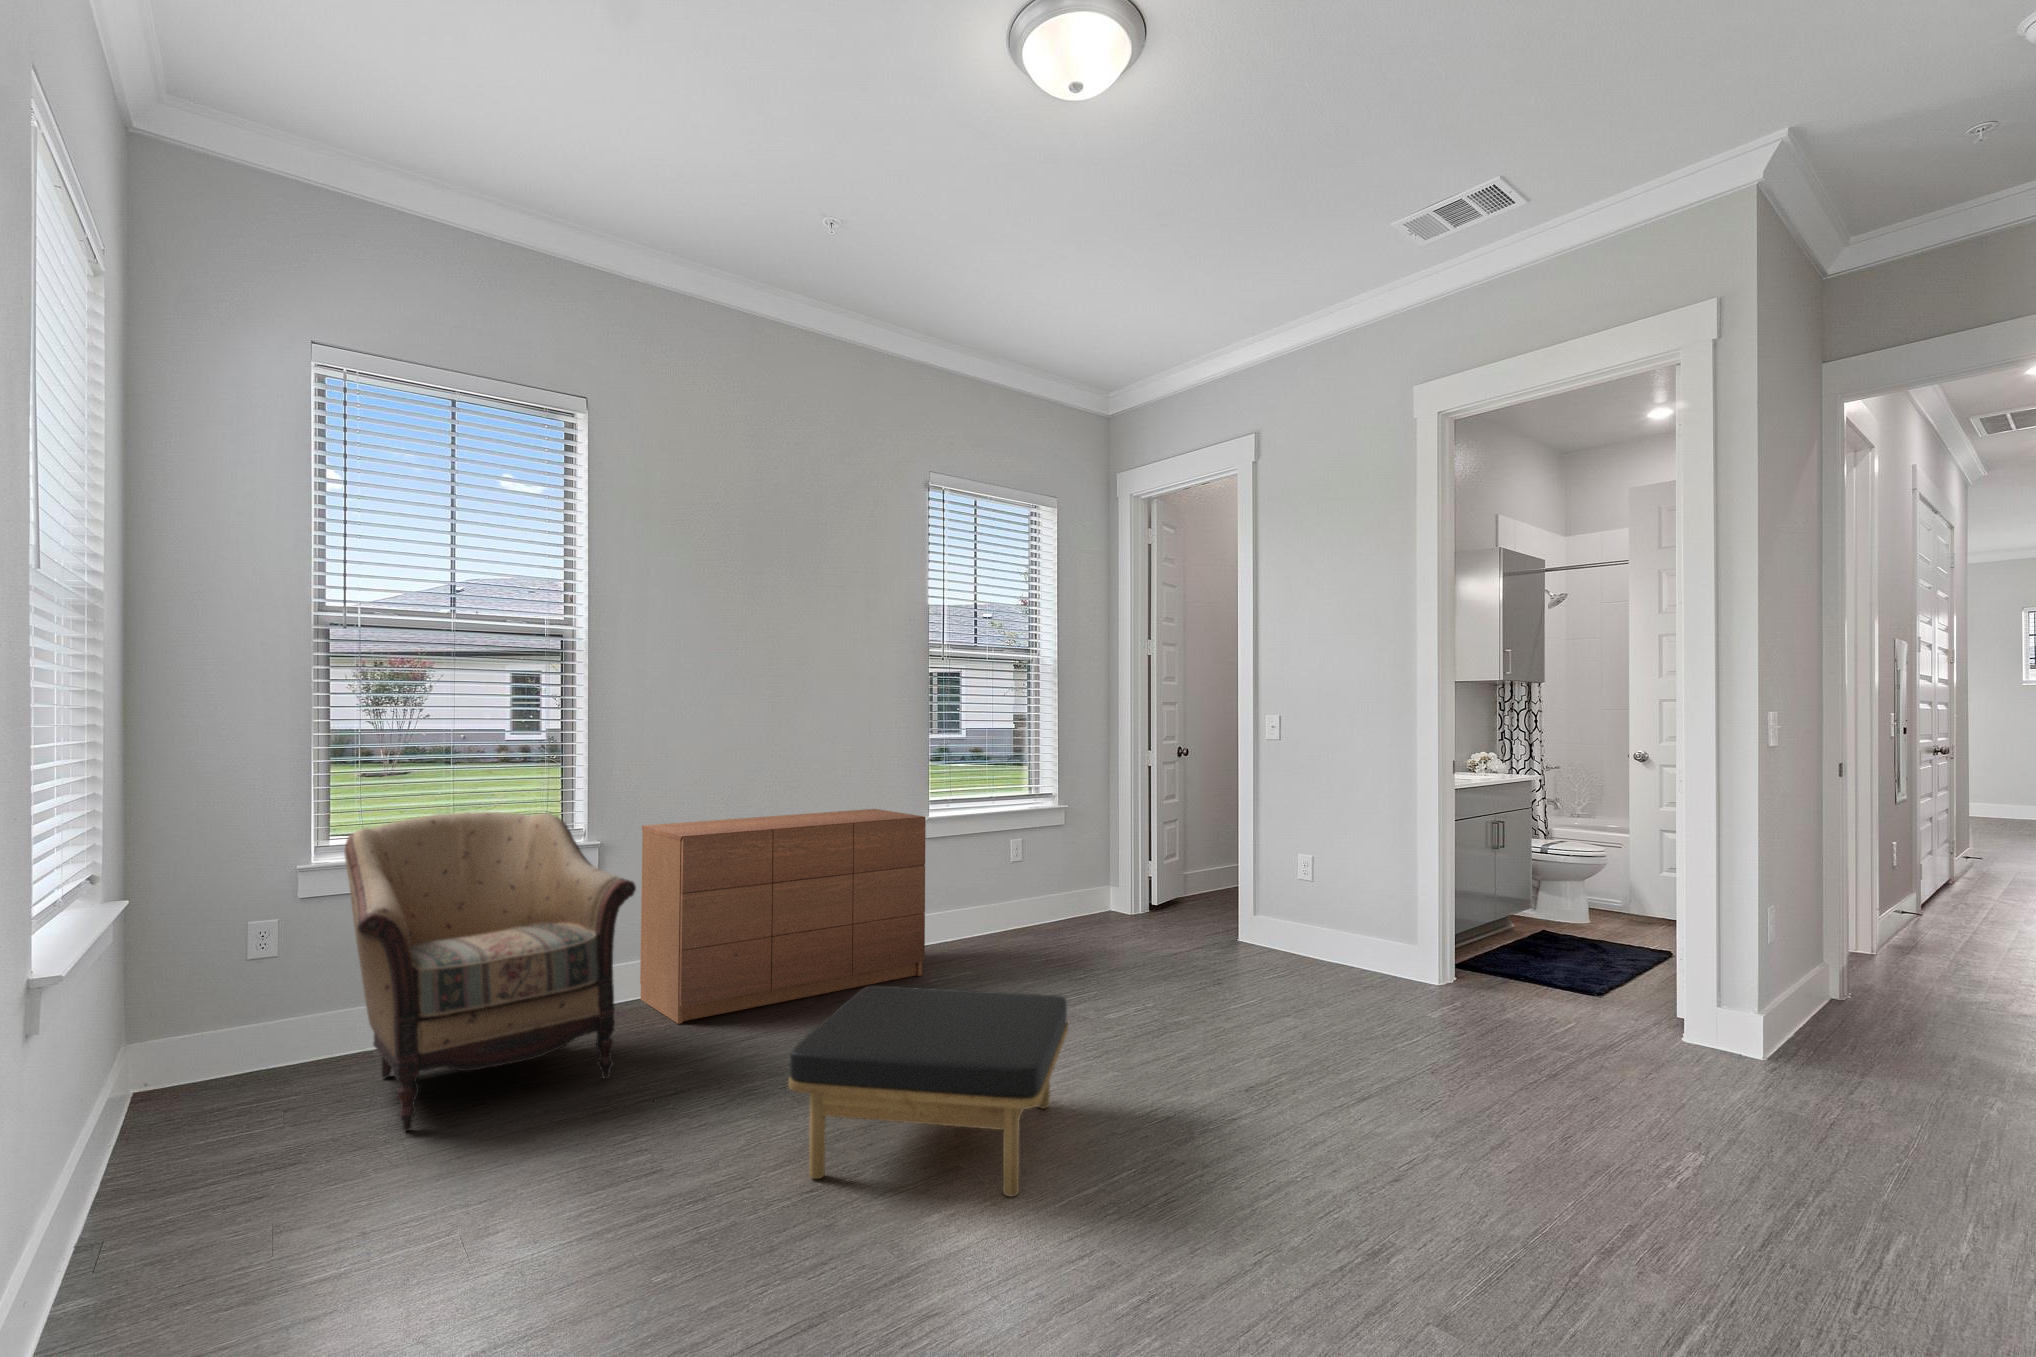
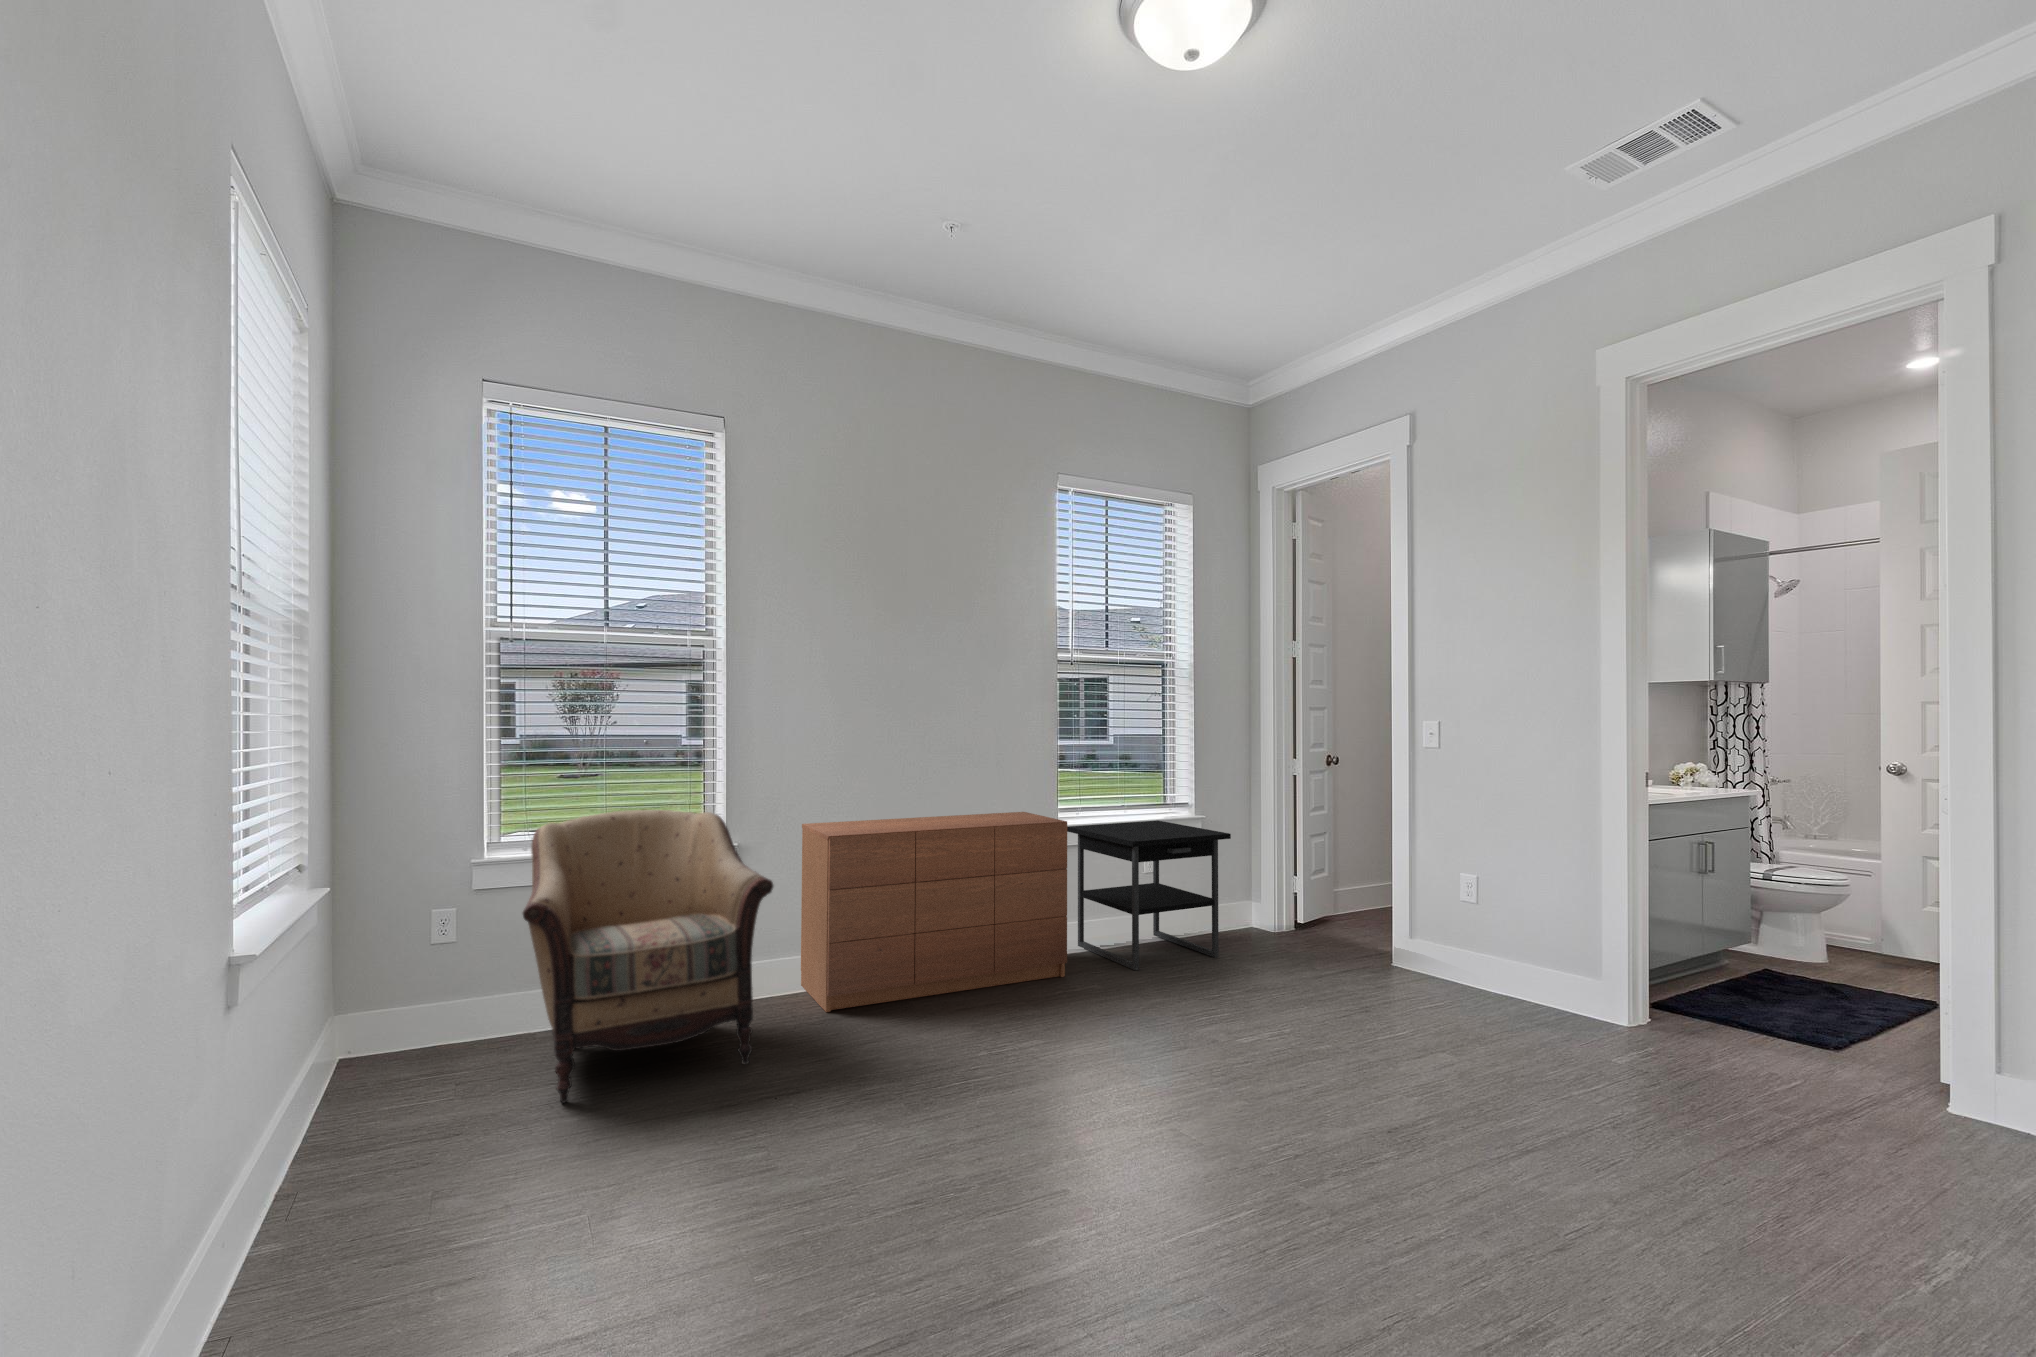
nightstand: none [917,816,1082,966] -> present [1067,820,1231,970]
ottoman: present [789,986,1068,1197] -> none [879,994,1180,1239]

